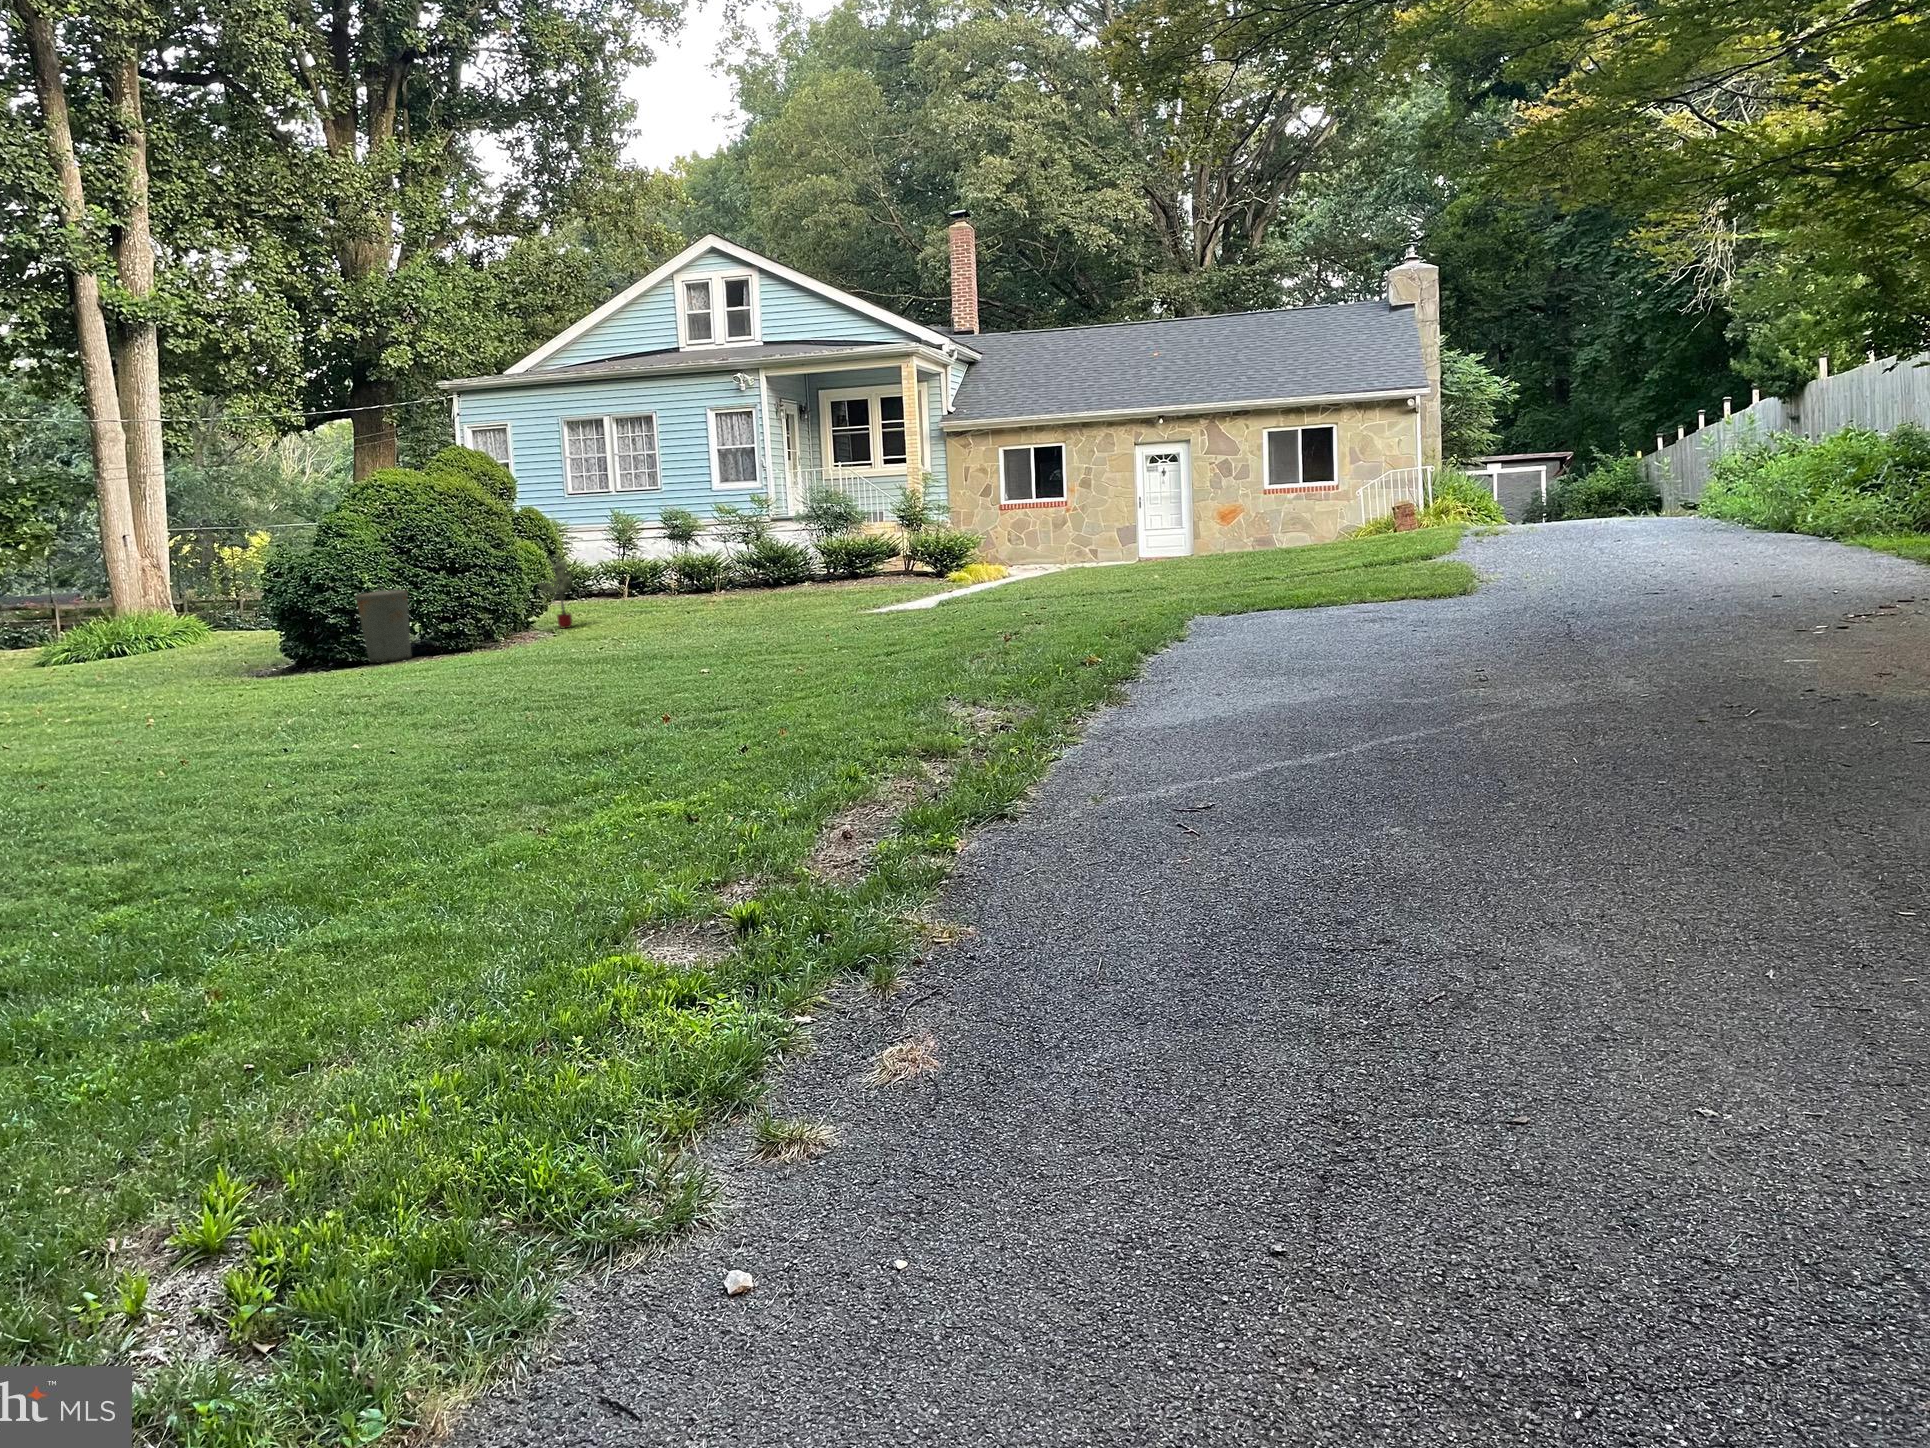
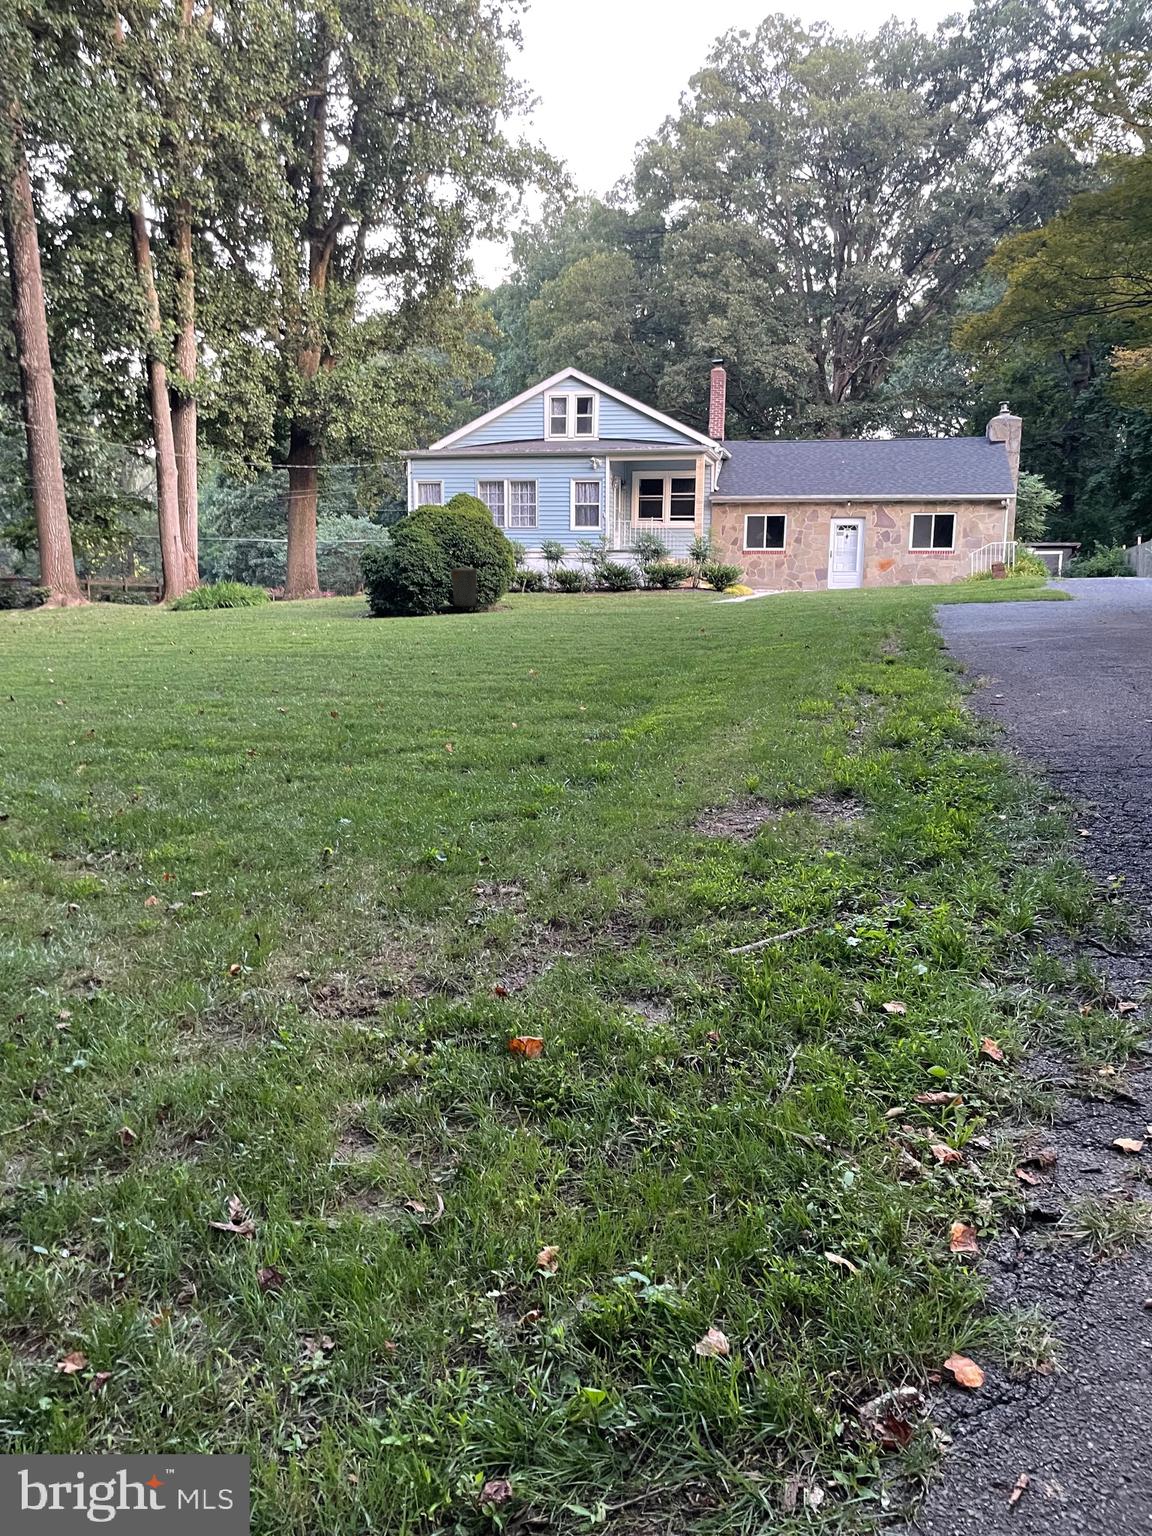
potted tree: present [538,555,574,628] -> none [524,557,546,599]

